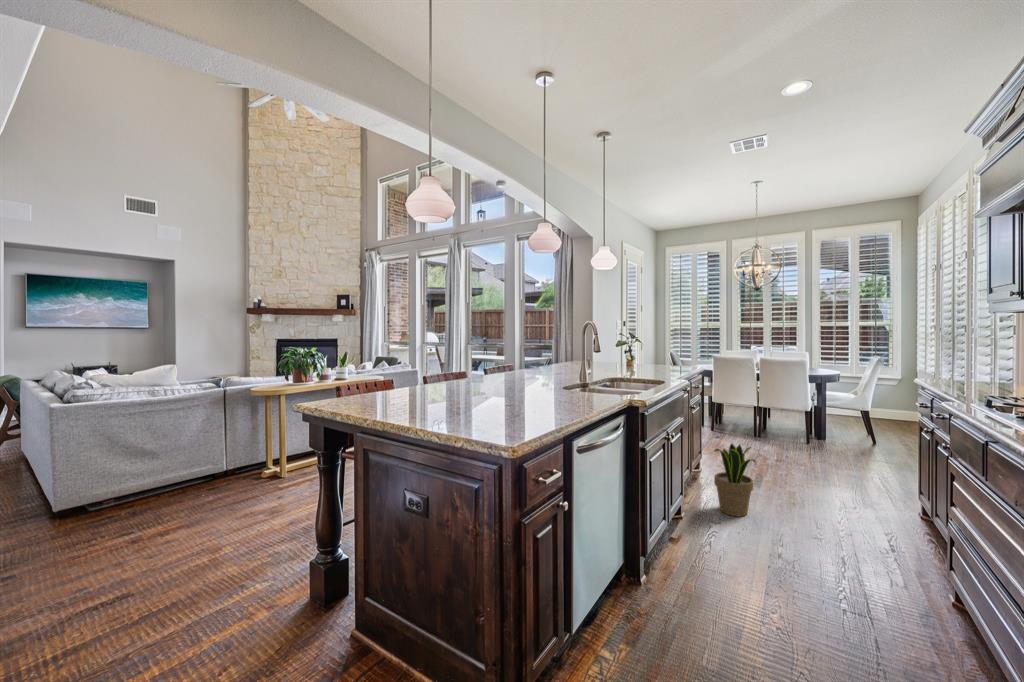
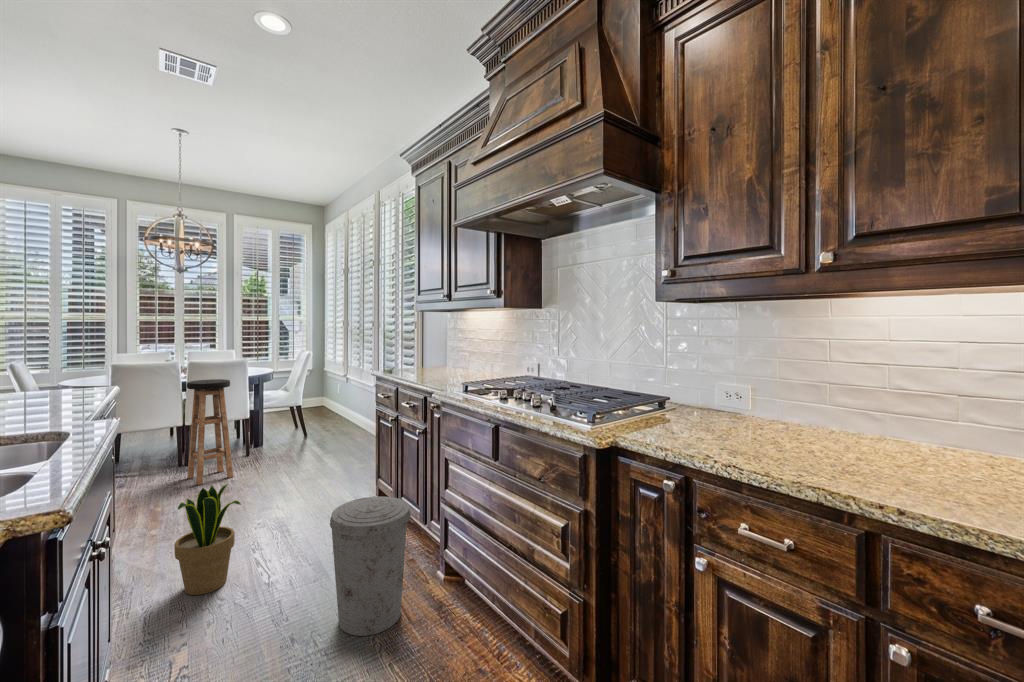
bar stool: none [753,373,787,454] -> present [187,379,233,485]
trash can: none [804,484,892,608] -> present [330,496,411,636]

